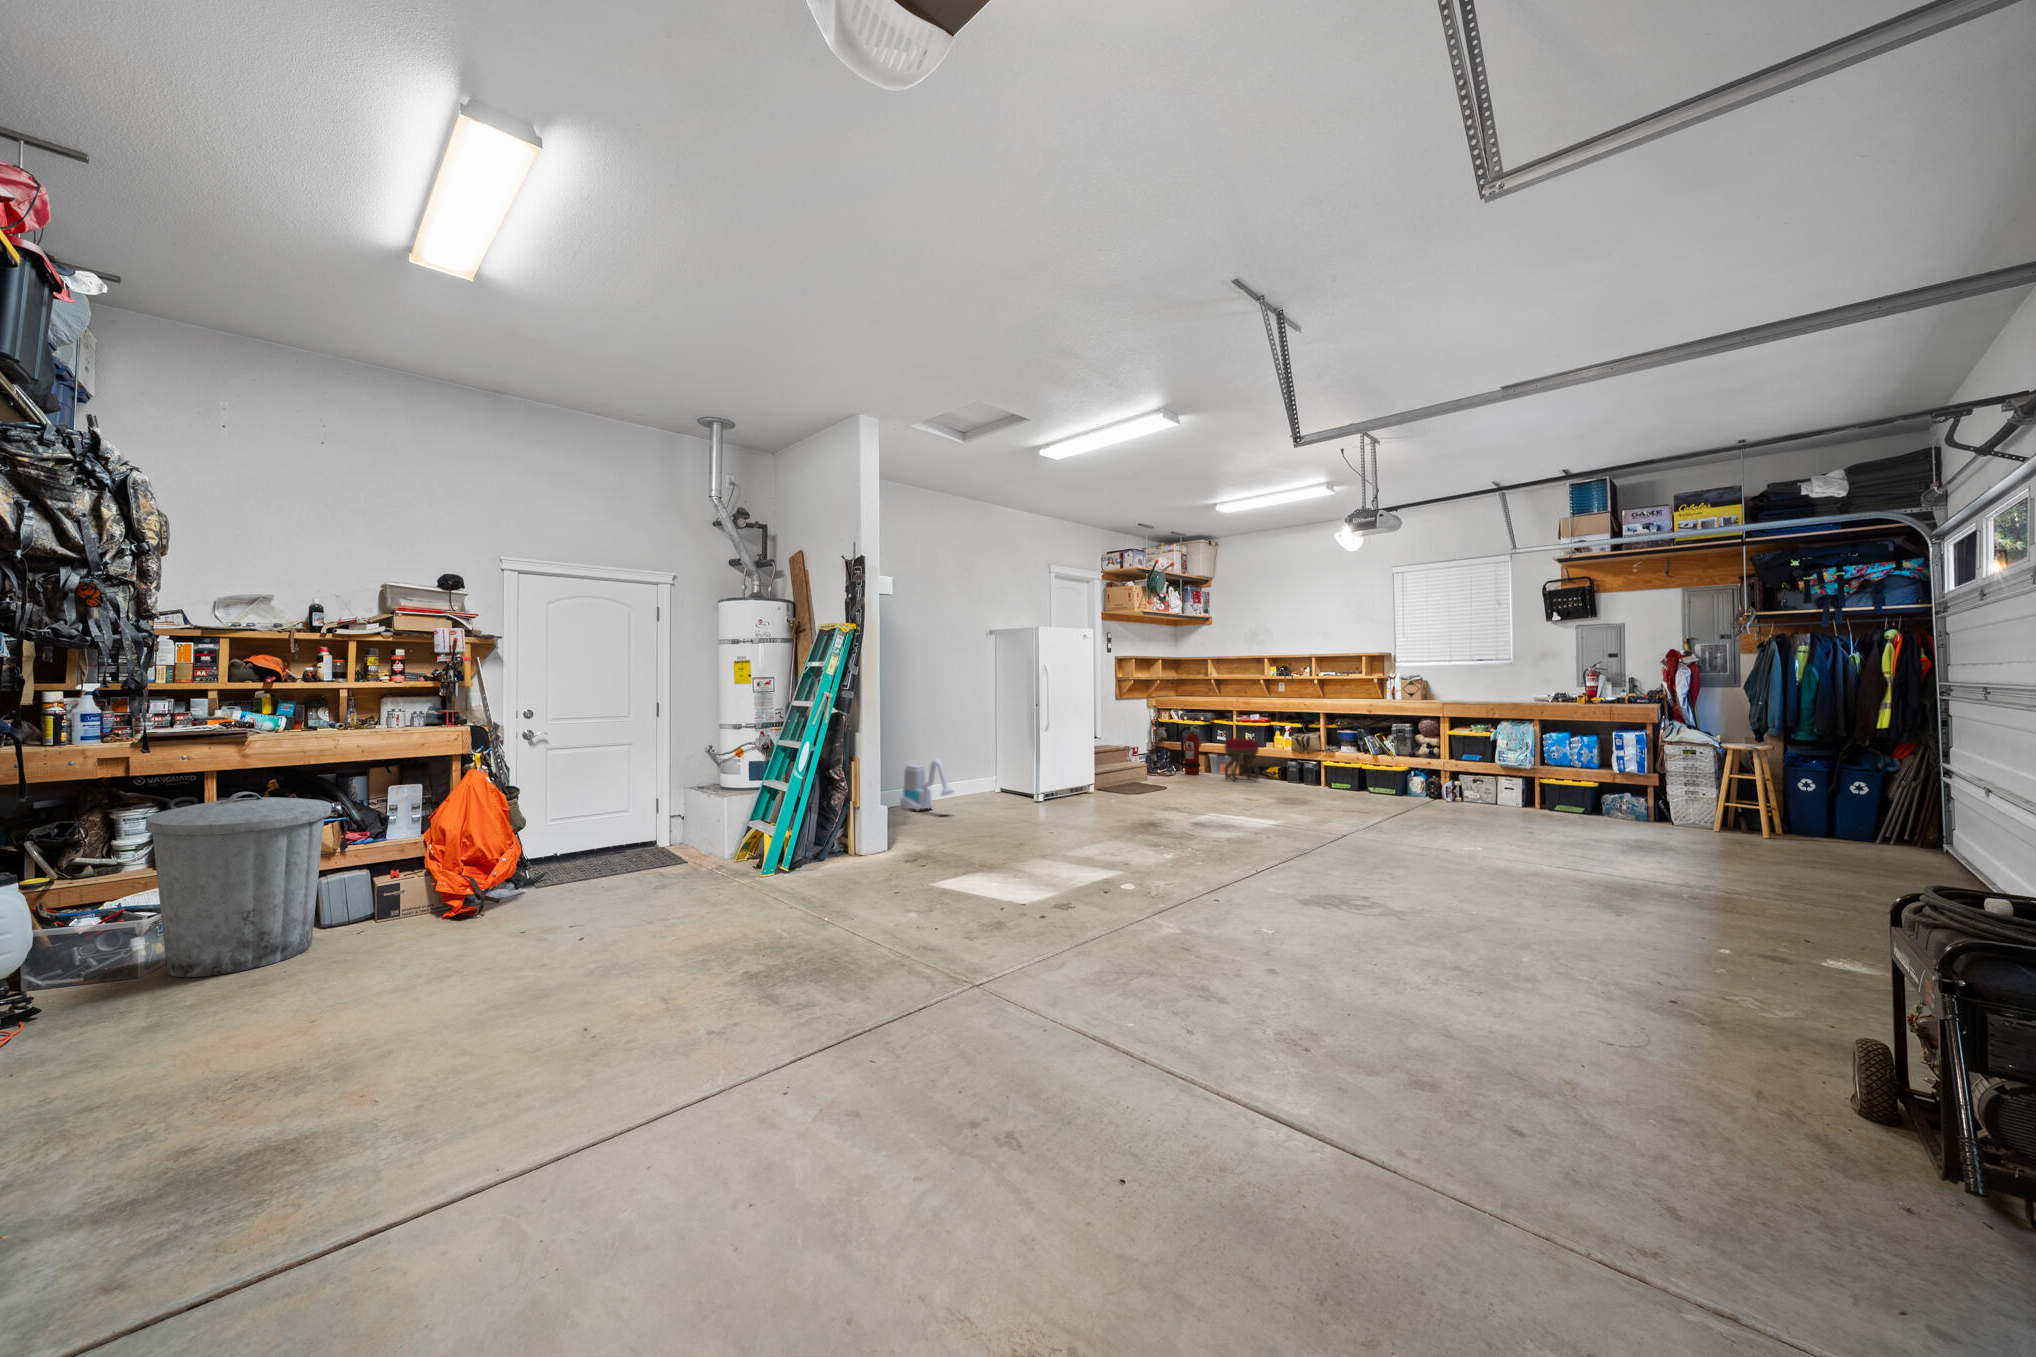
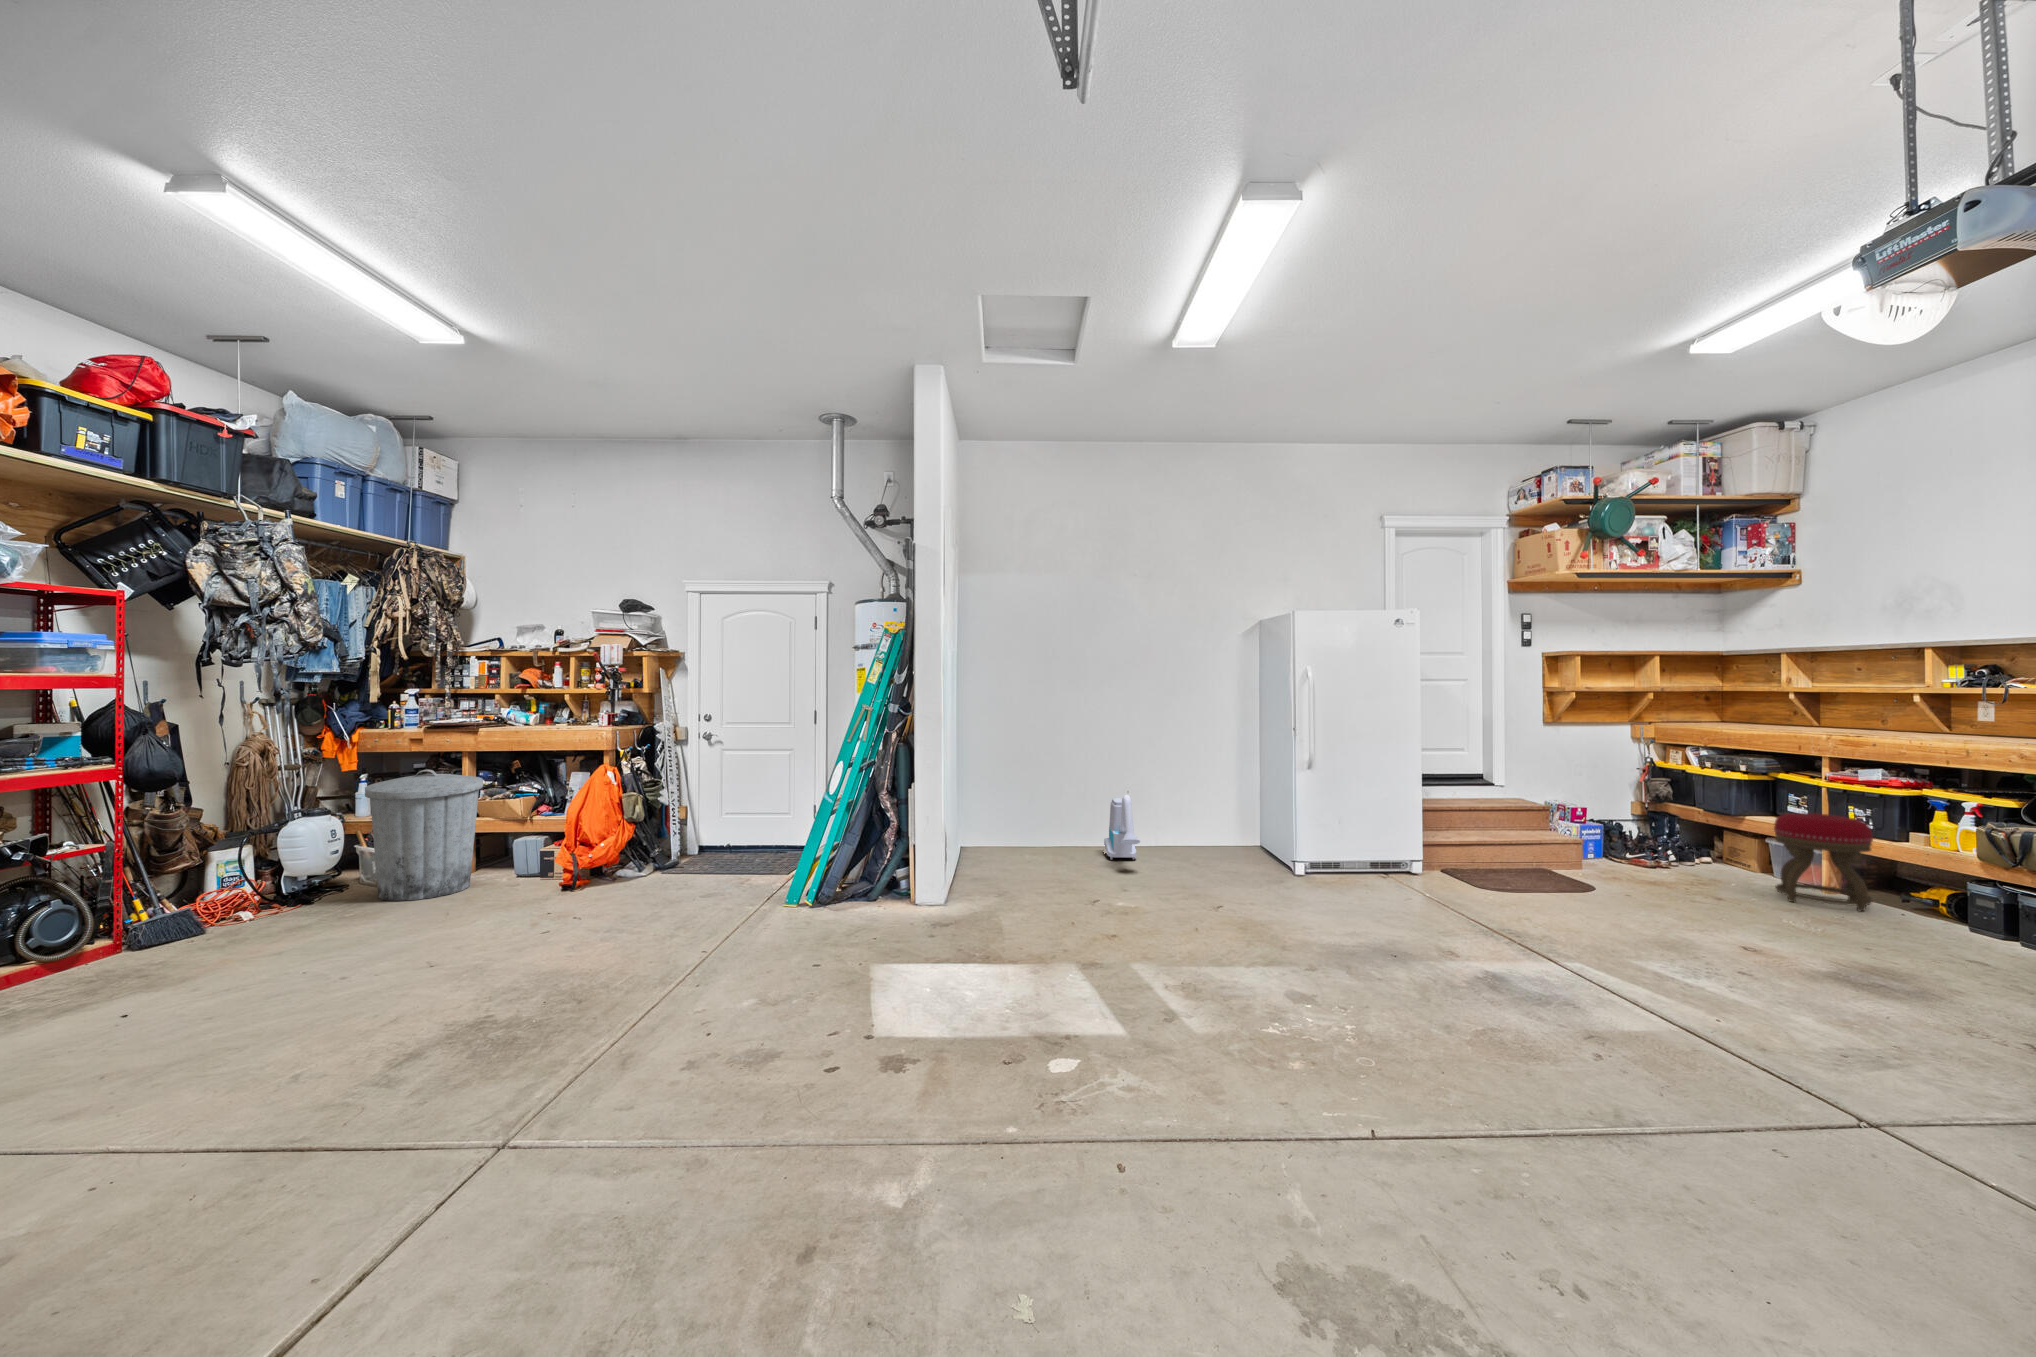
fire extinguisher: present [1179,724,1200,775] -> none [1690,777,1738,874]

